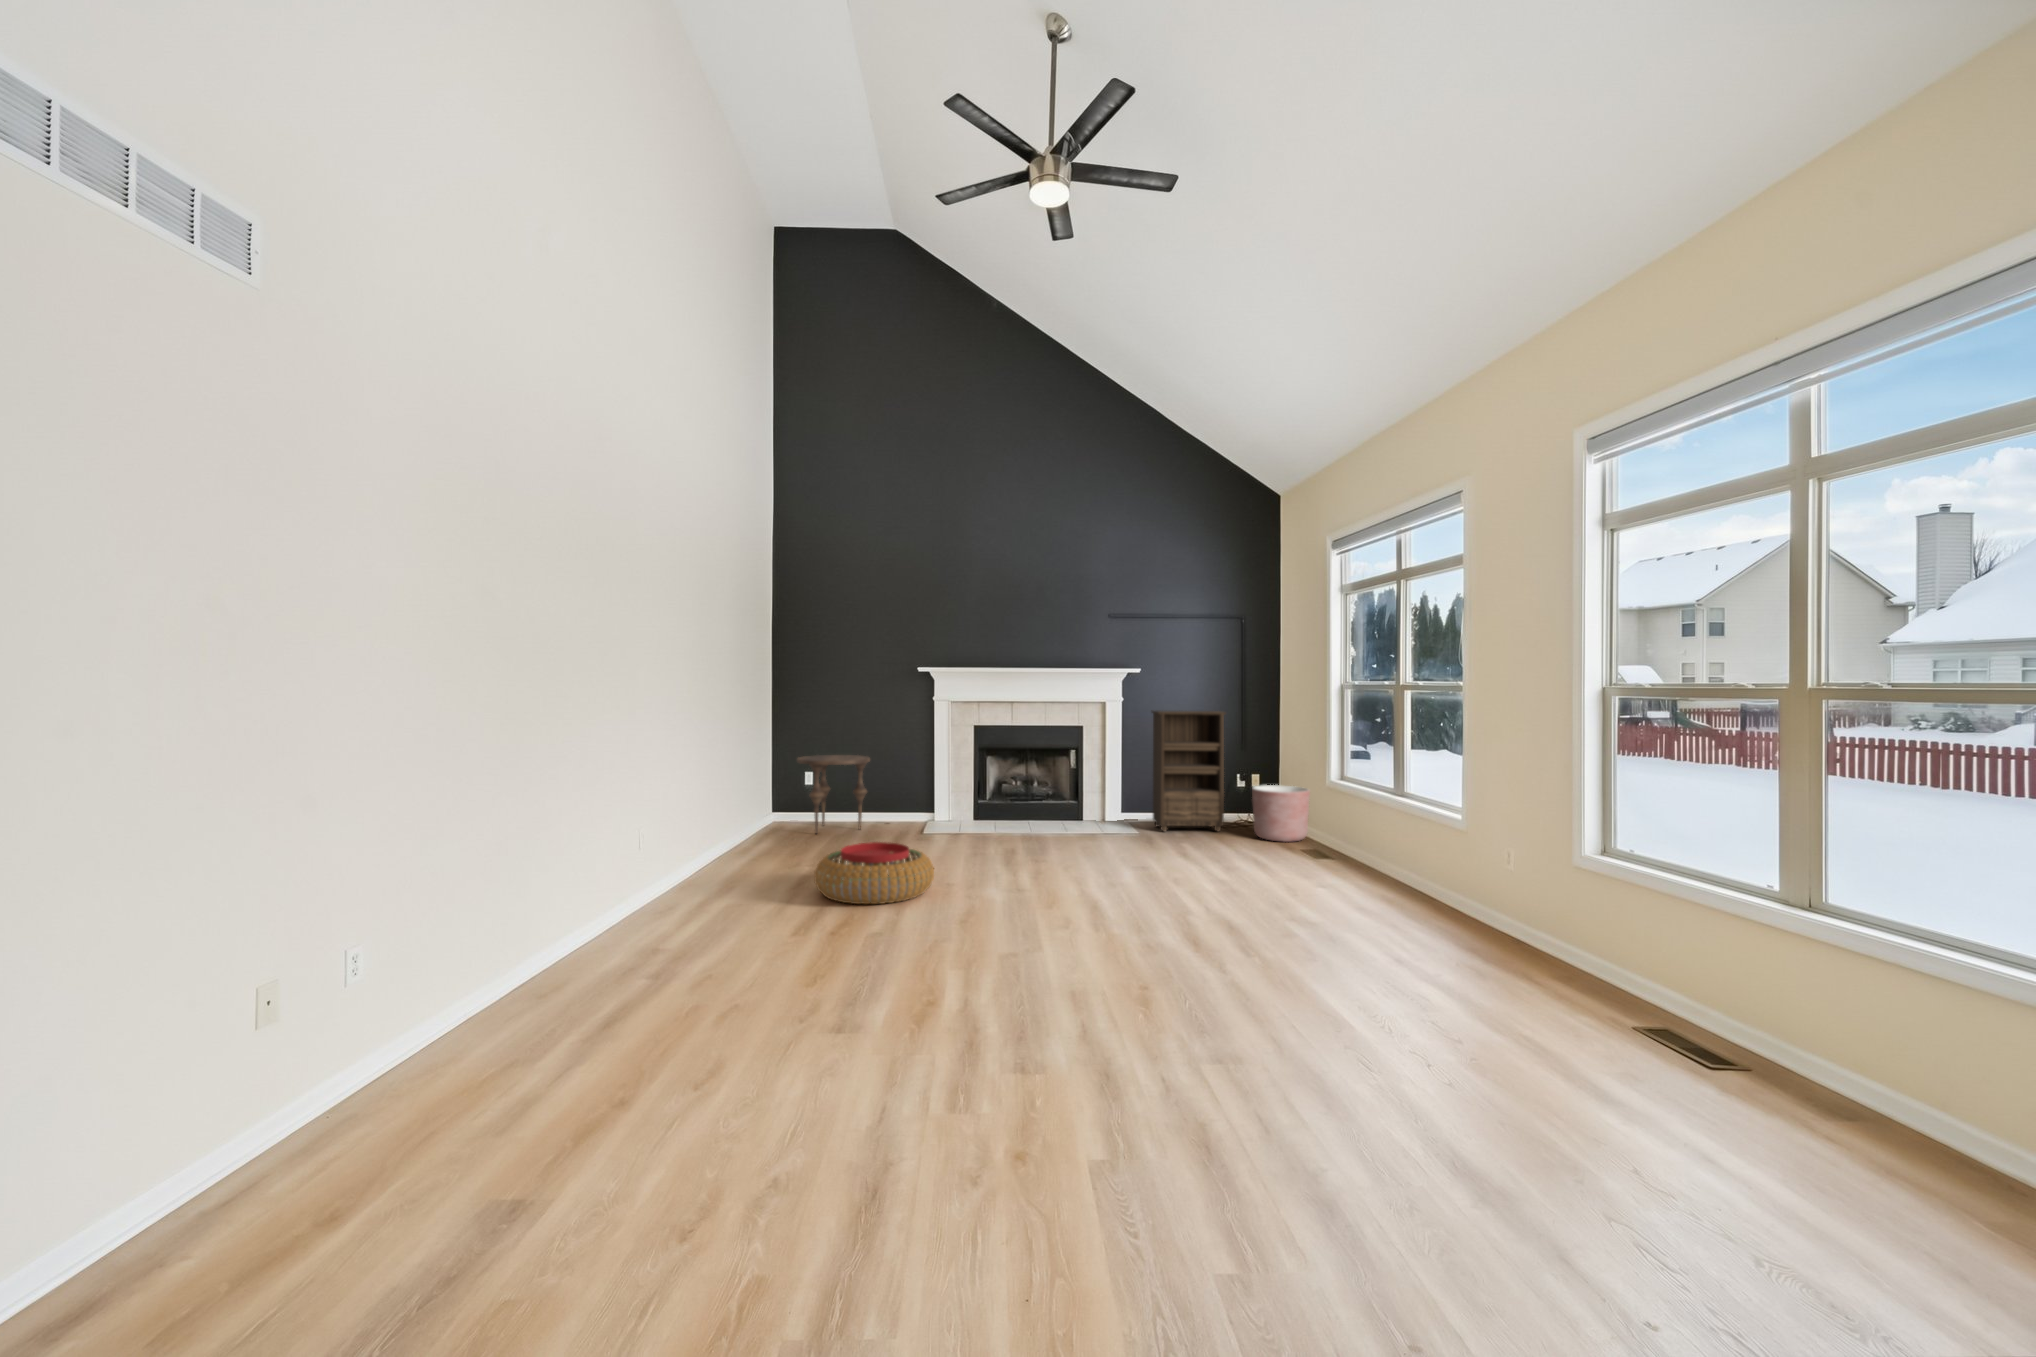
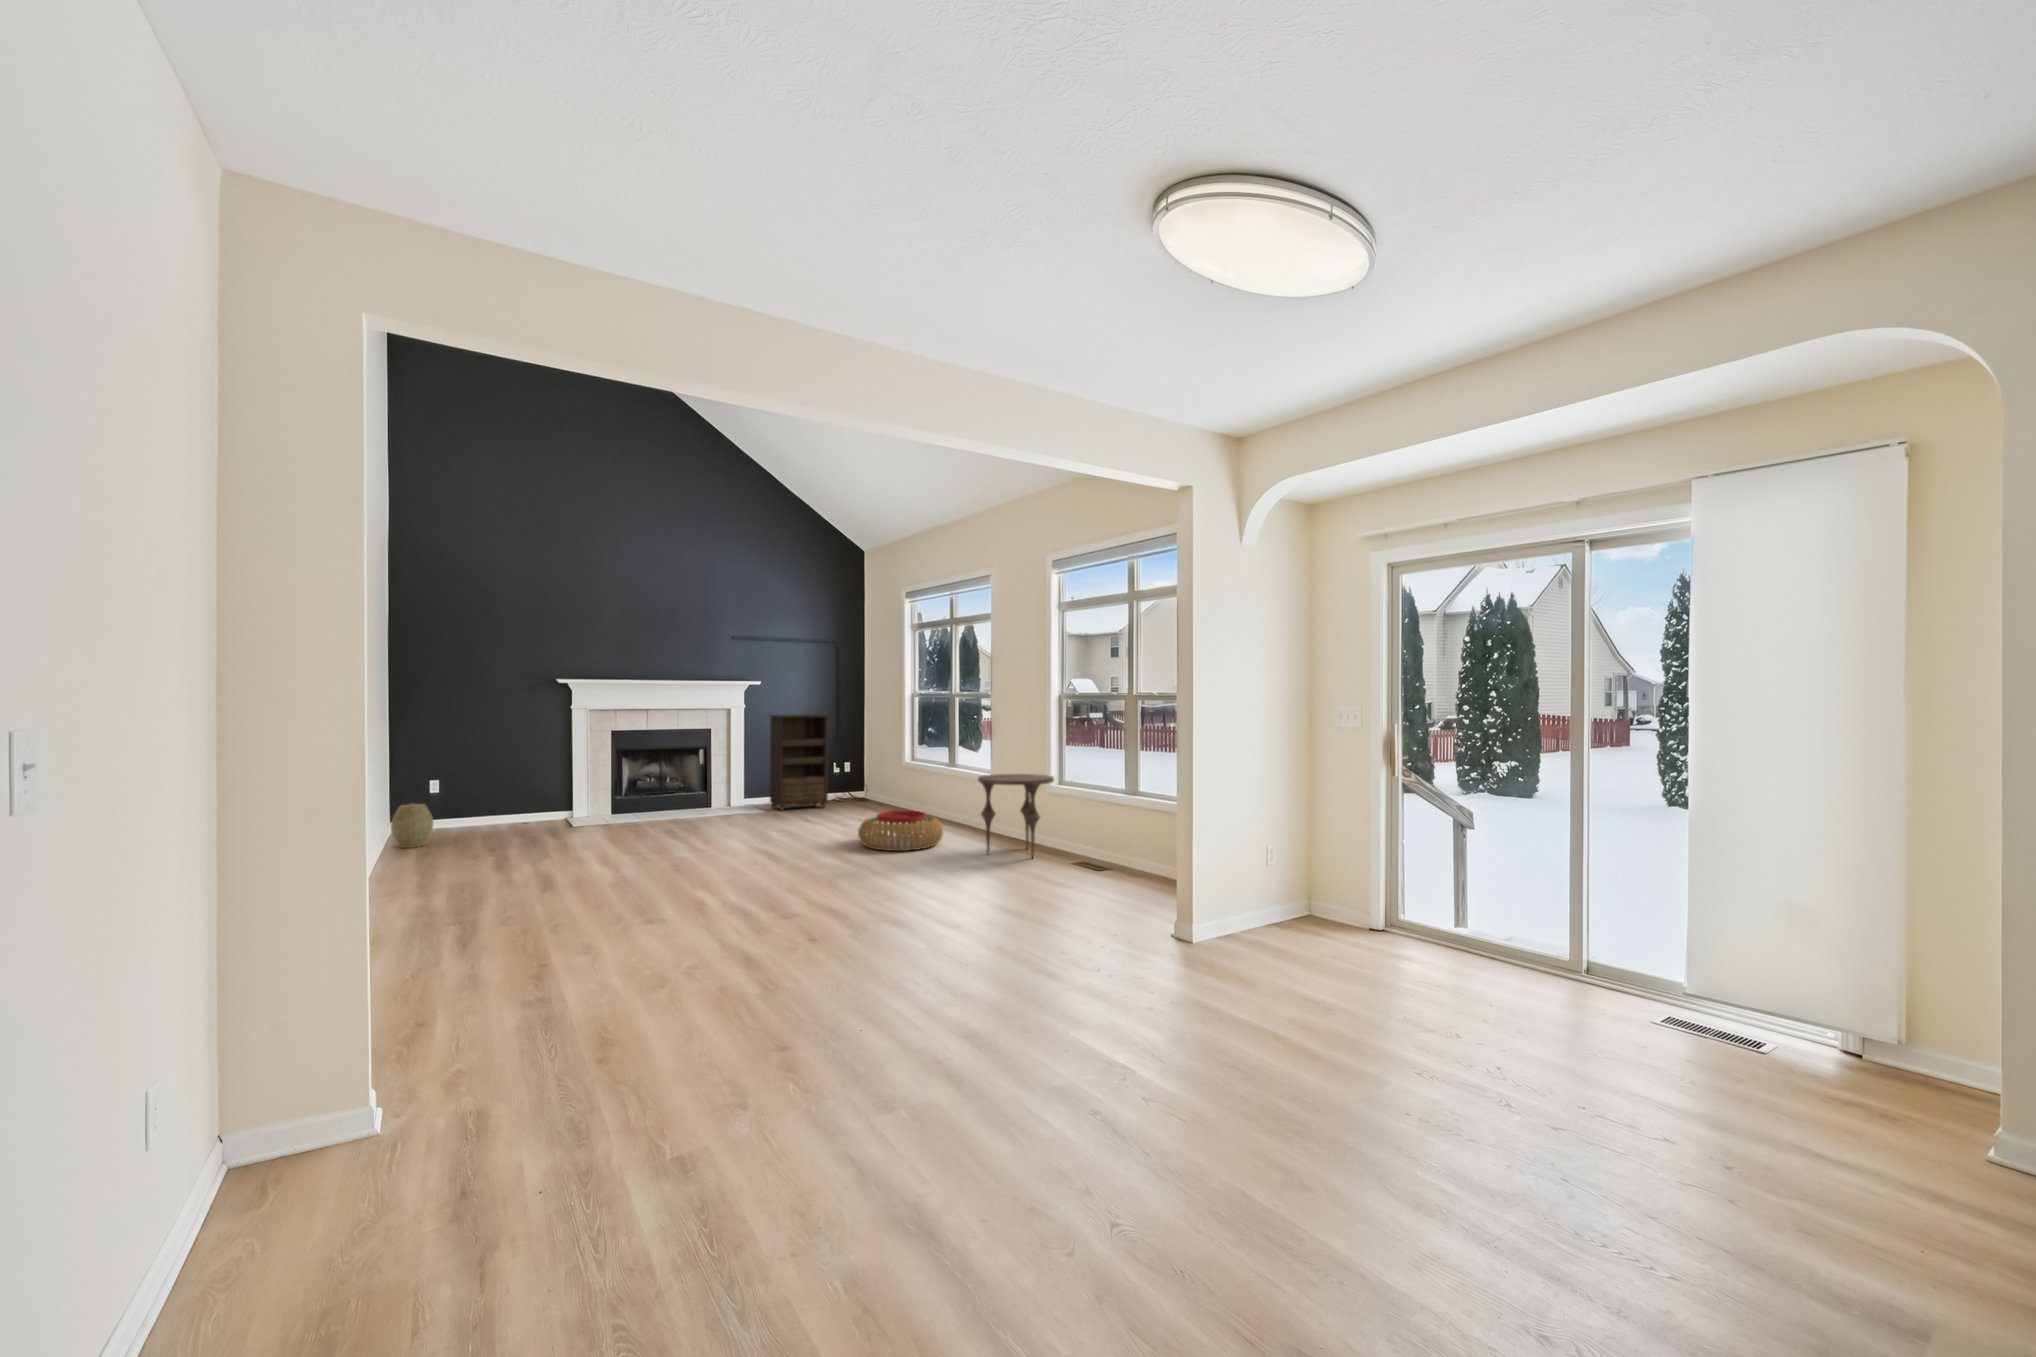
side table: present [797,755,870,834] -> present [978,774,1054,858]
planter: present [1252,785,1310,842] -> none [850,769,891,810]
woven basket: none [749,797,787,844] -> present [391,803,433,848]
pouf: present [814,842,934,904] -> present [858,811,943,851]

